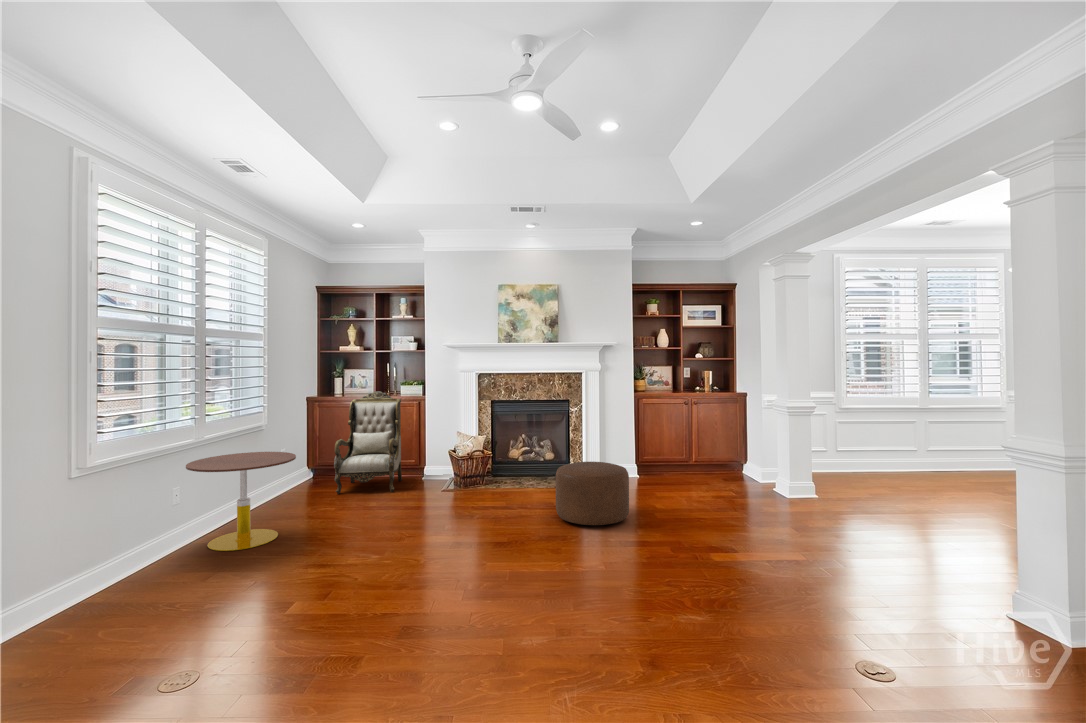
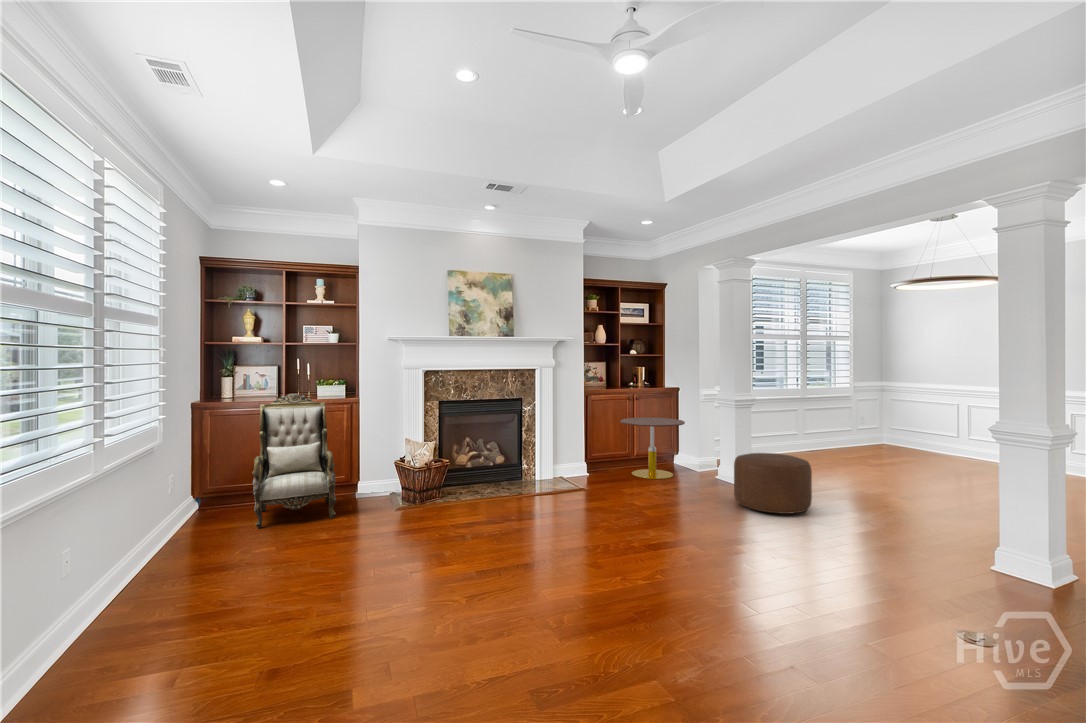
side table: present [186,452,296,551] -> present [620,418,685,479]
ottoman: present [556,462,629,525] -> present [734,453,812,514]

